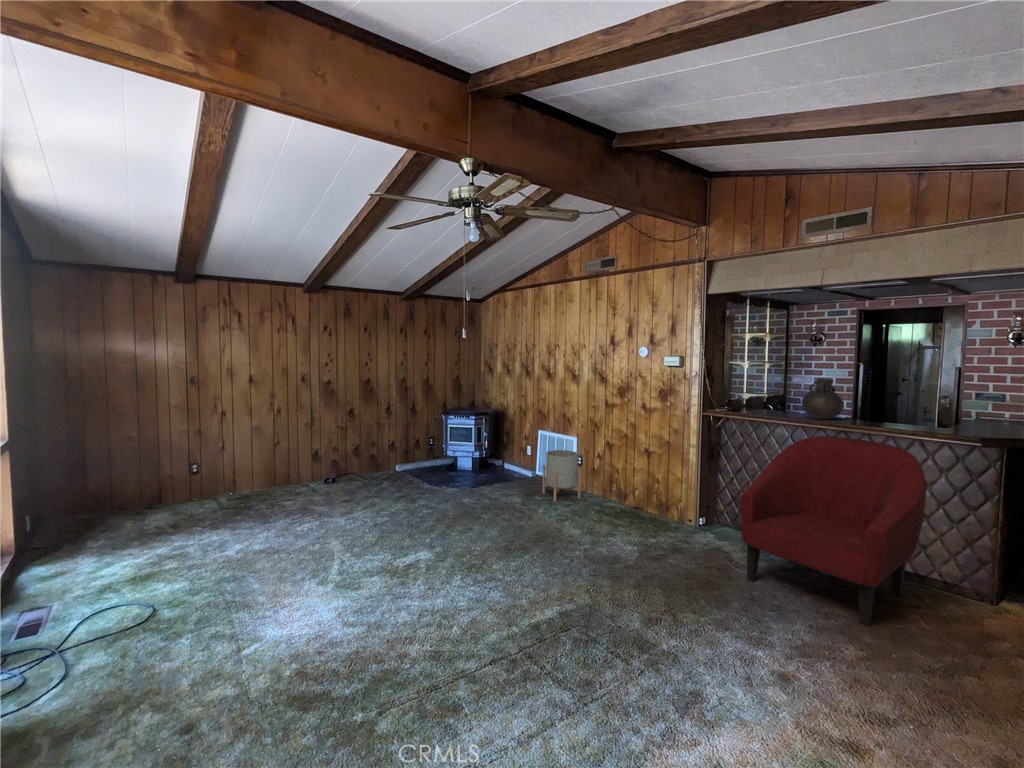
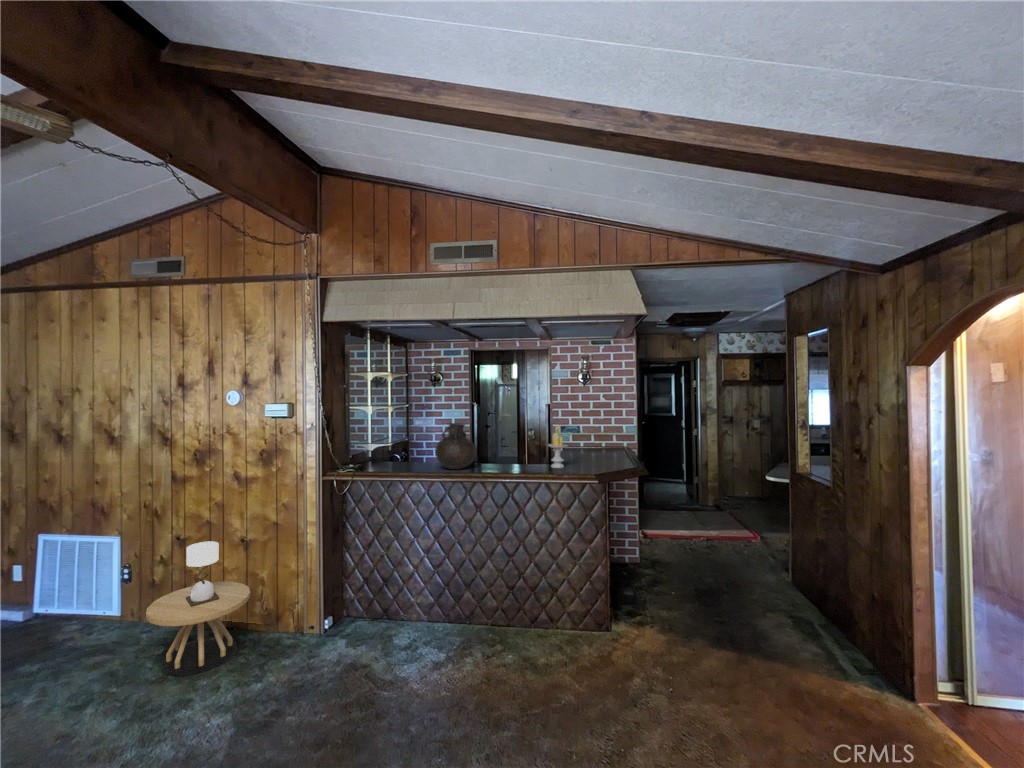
candle: none [928,387,956,430] -> present [548,426,568,468]
armchair: present [740,436,926,626] -> none [383,489,564,724]
side table: none [593,446,651,526] -> present [146,542,250,676]
planter: present [542,450,581,501] -> none [44,561,128,661]

